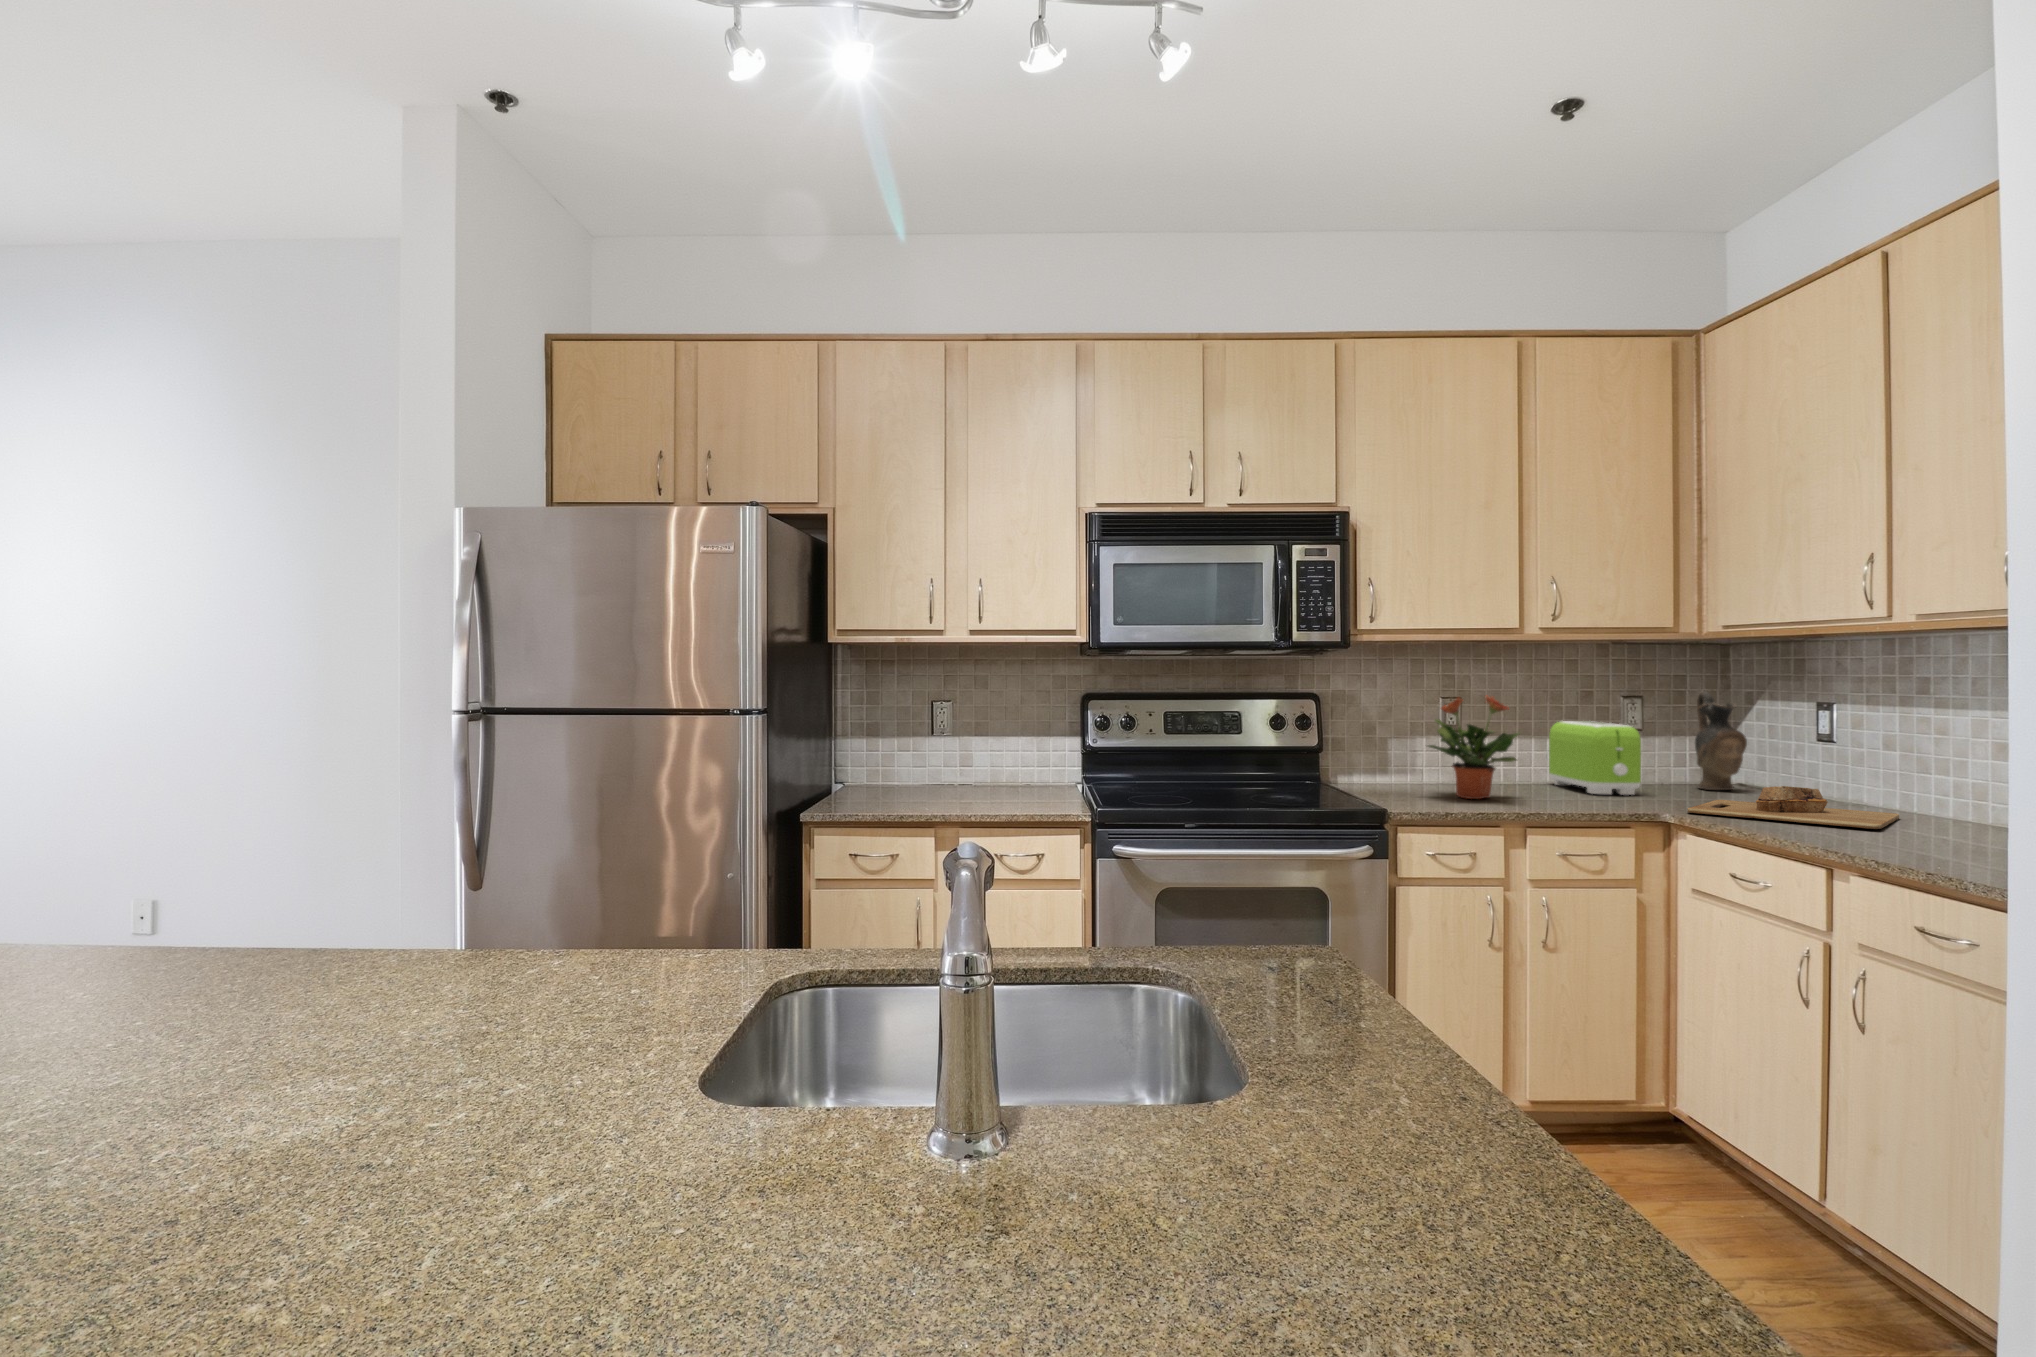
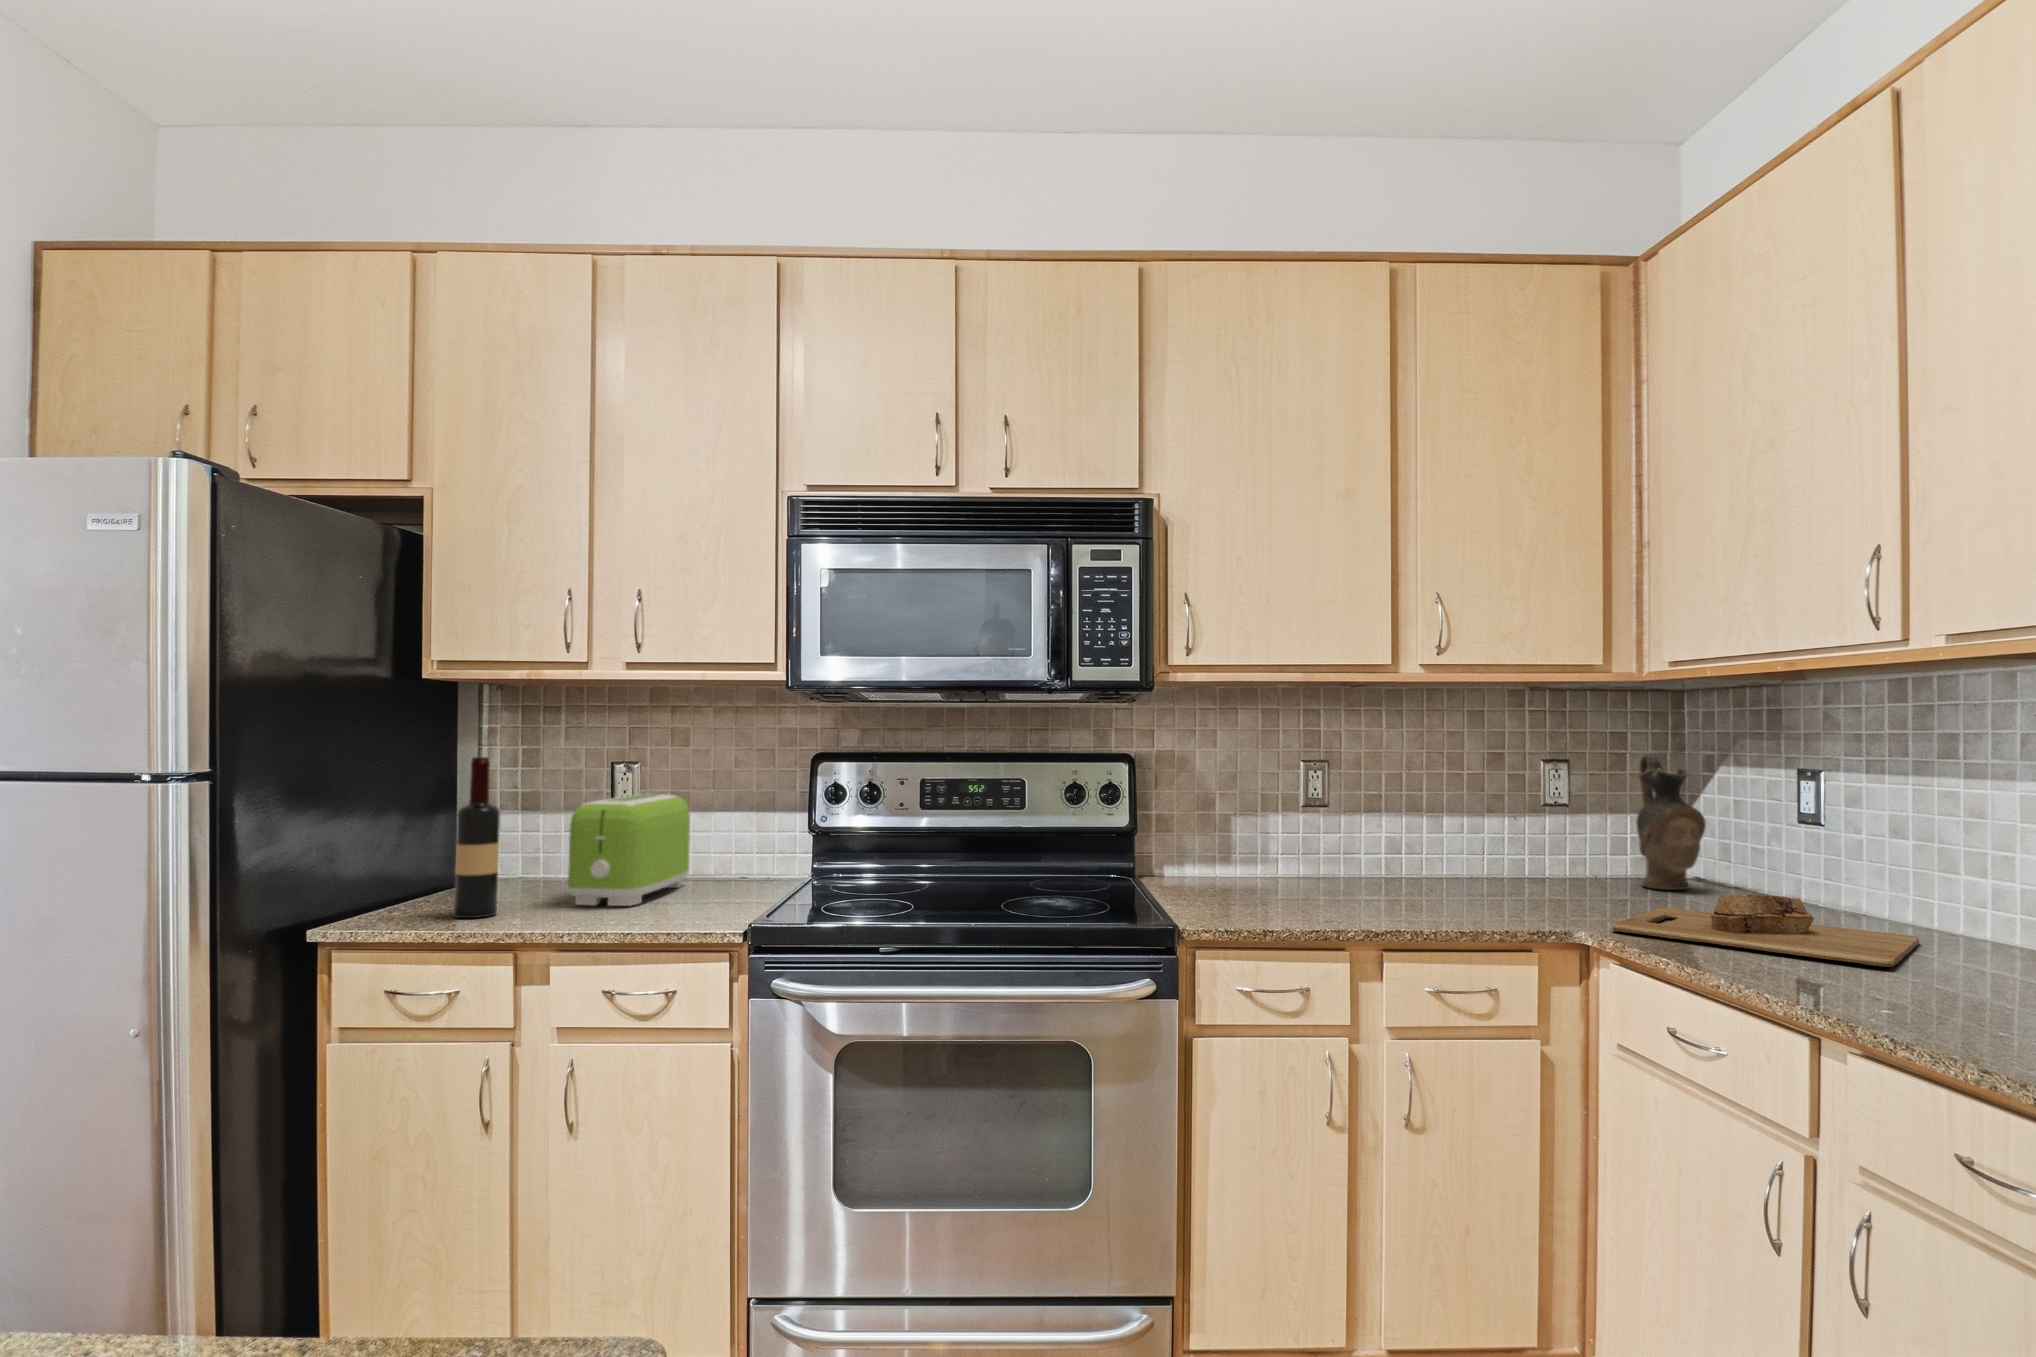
potted plant: present [1429,695,1520,799] -> none [1258,756,1390,904]
wine bottle: none [880,700,906,810] -> present [454,757,500,918]
toaster: present [1549,721,1641,795] -> present [568,794,690,906]

